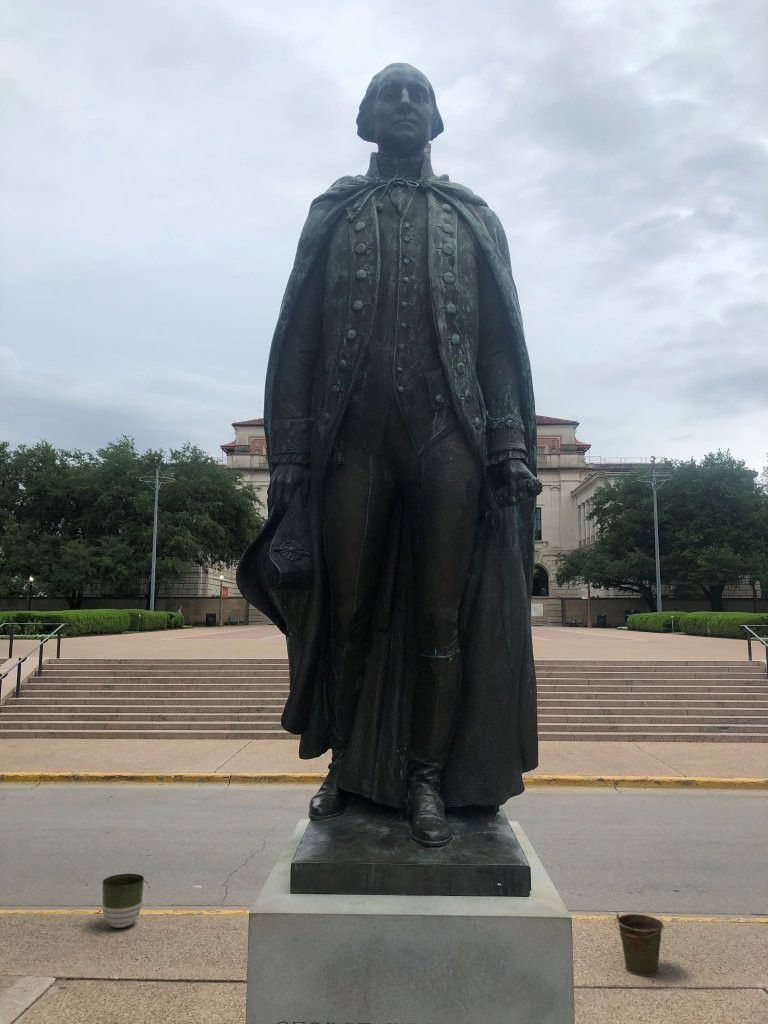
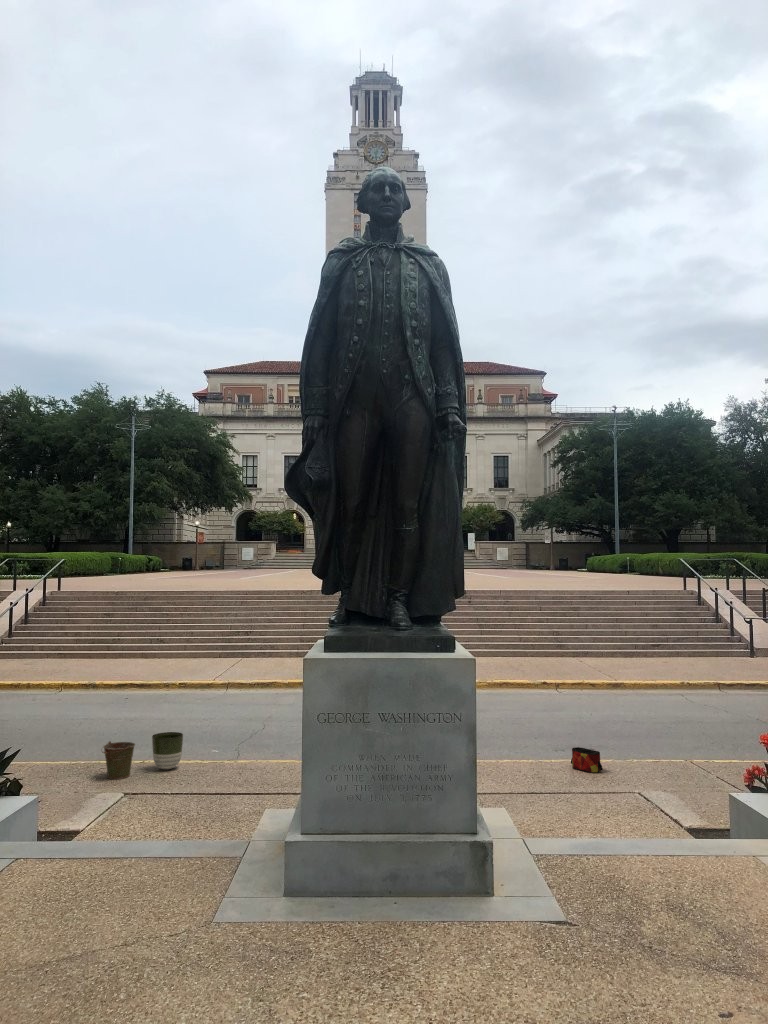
bag: none [662,905,710,947] -> present [571,747,603,773]
bucket: present [616,914,664,976] -> present [102,741,135,779]

